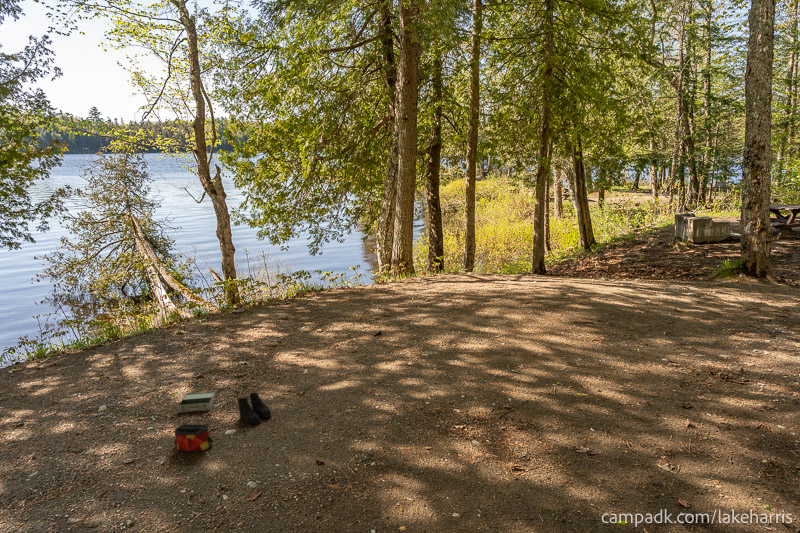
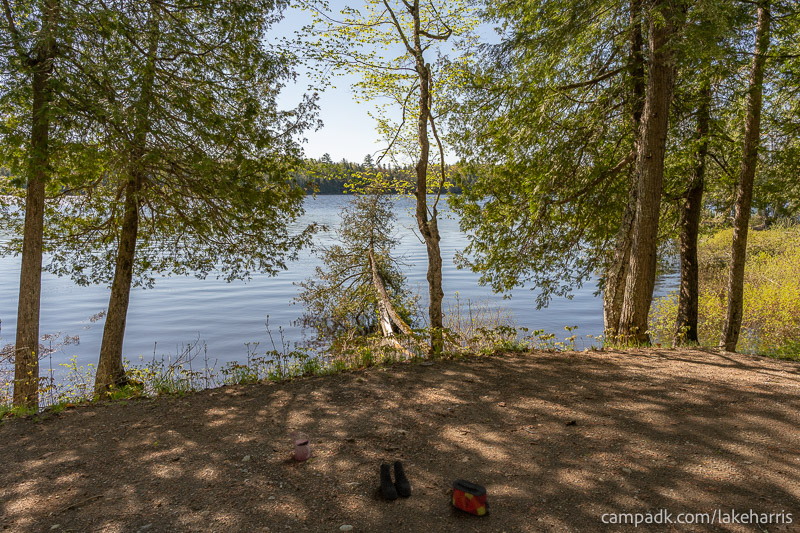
toolbox: present [178,391,216,412] -> none [331,442,369,466]
watering can: none [125,395,156,422] -> present [290,432,311,460]
bag: present [174,424,213,452] -> present [450,479,490,516]

